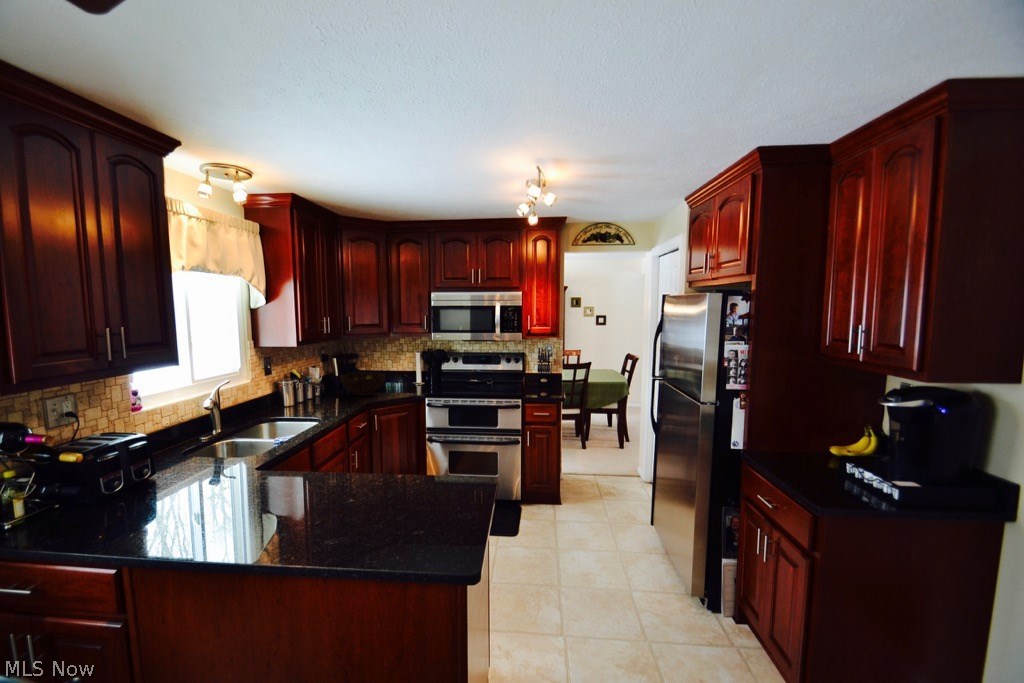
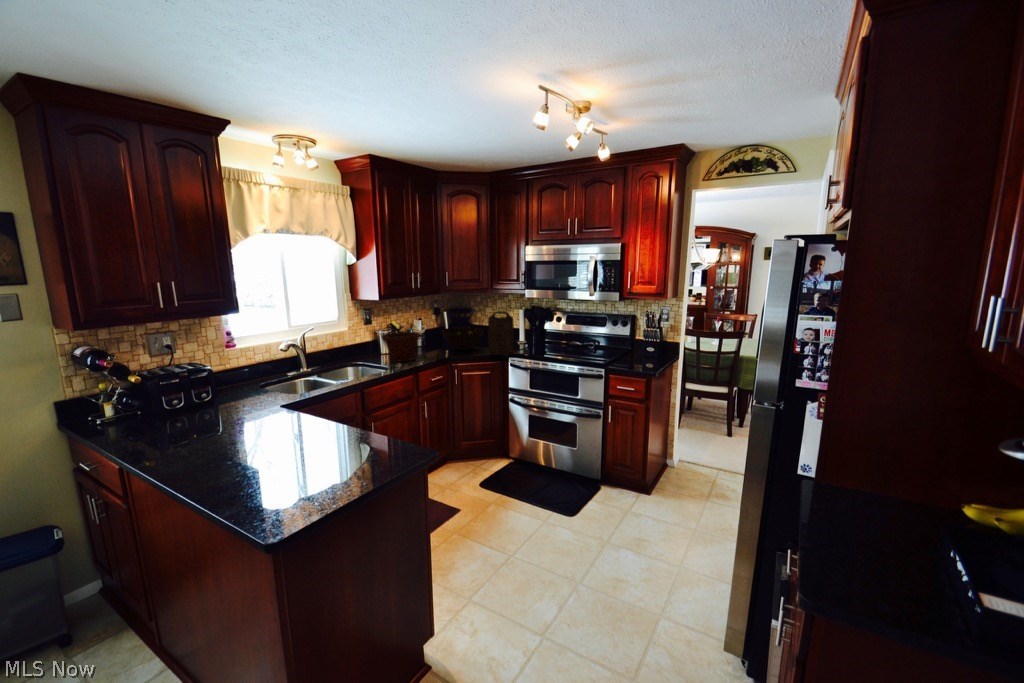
cutting board: none [400,353,426,398] -> present [488,311,514,355]
plant pot: none [283,380,331,415] -> present [381,332,420,362]

